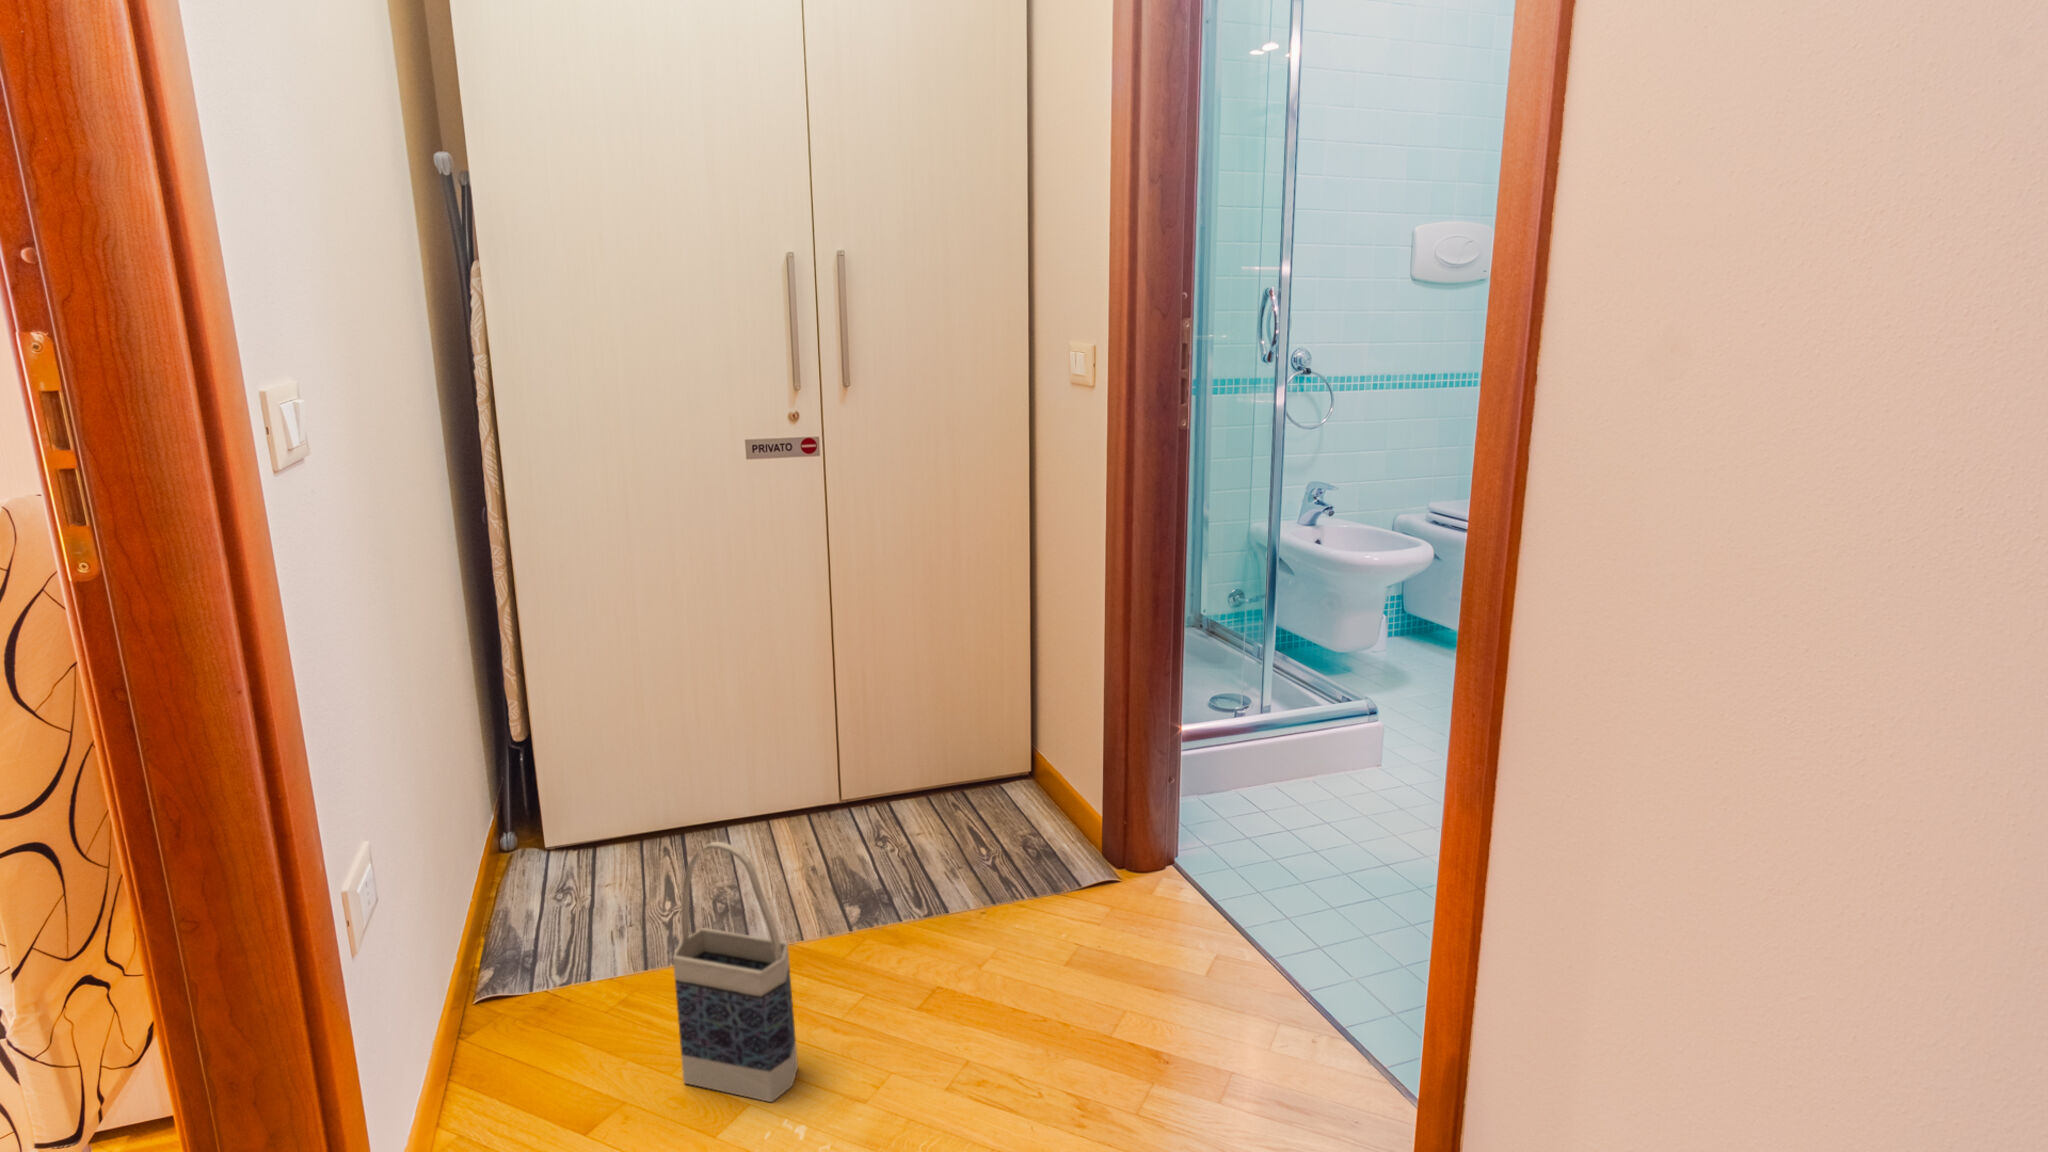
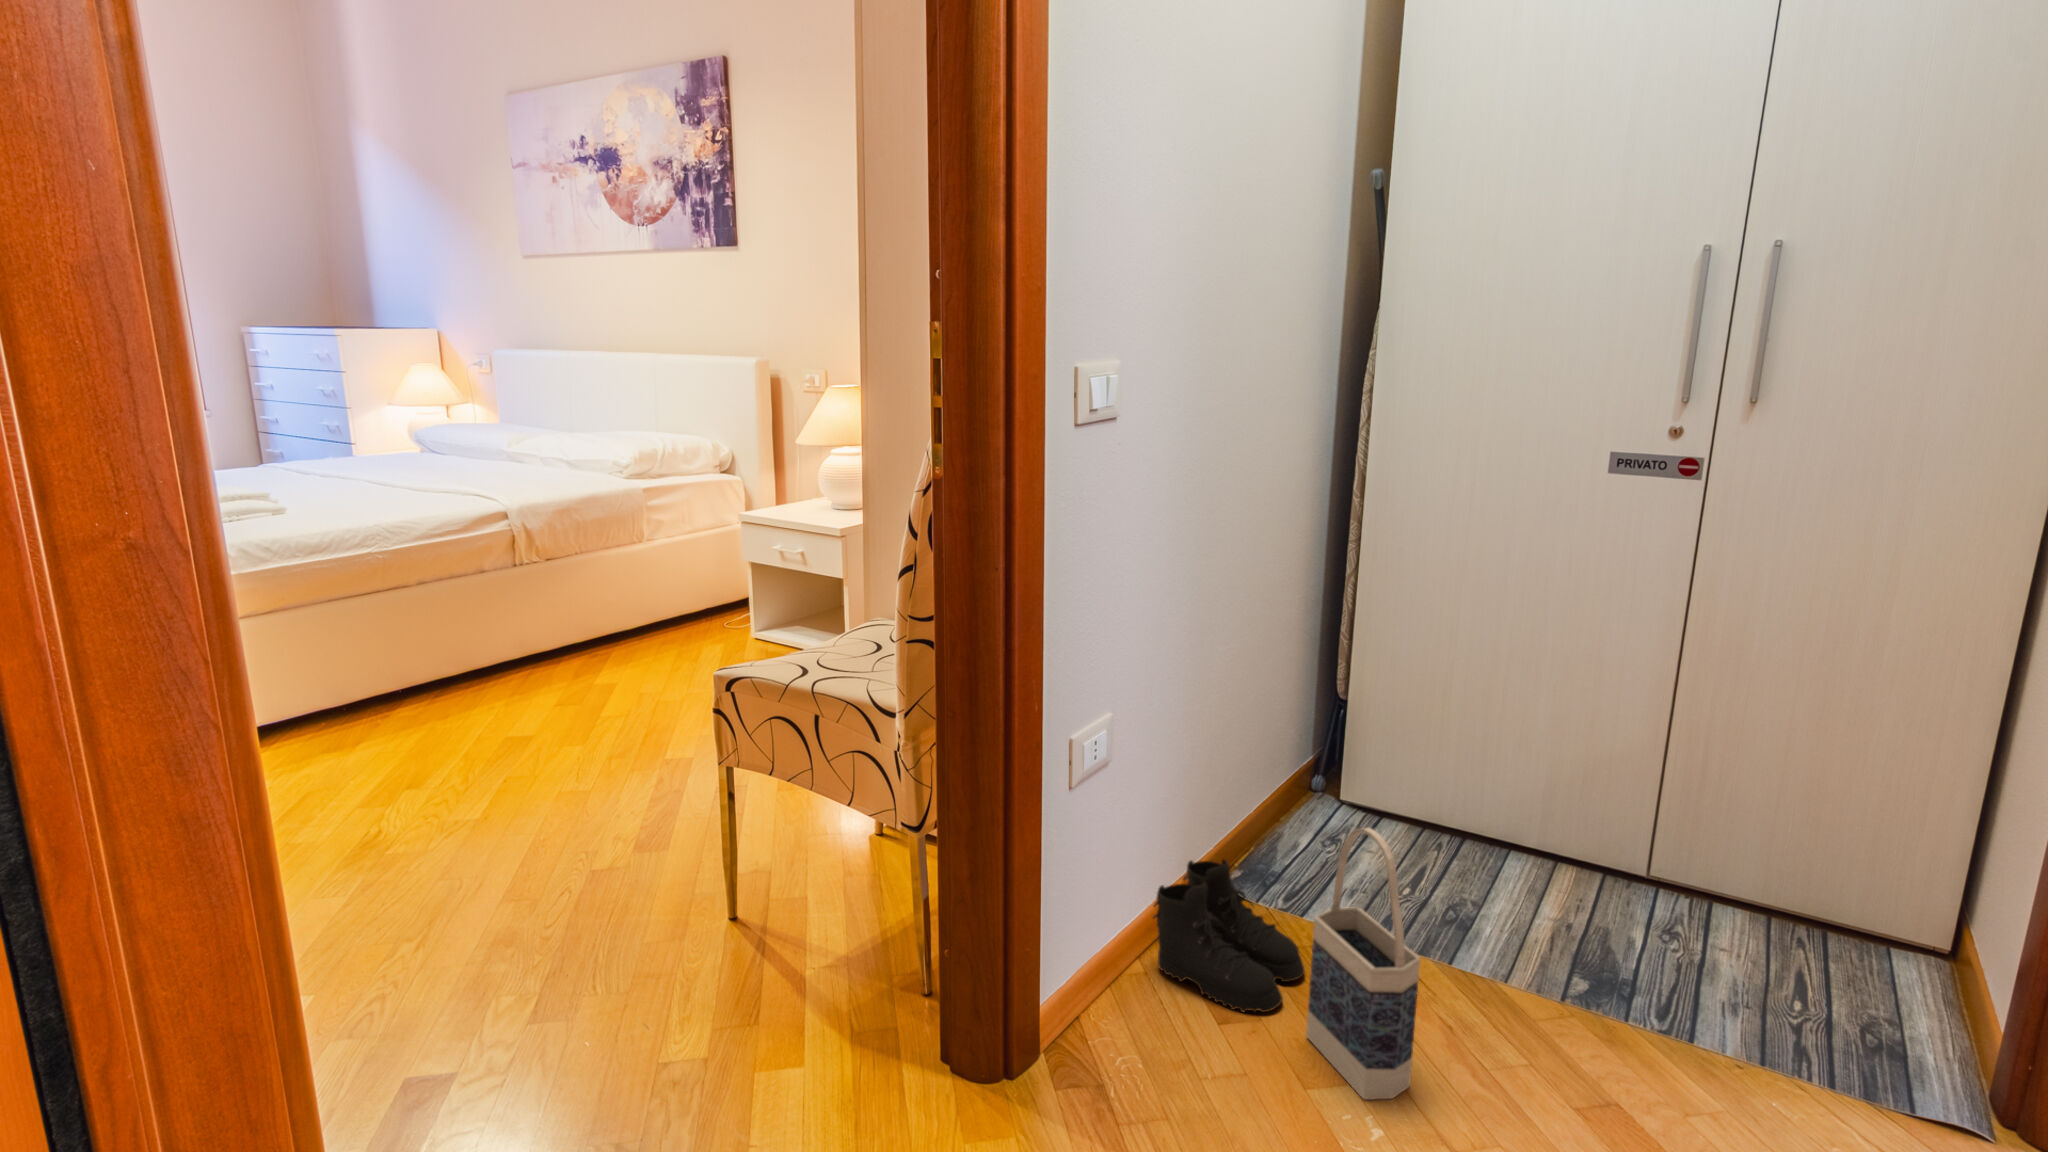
boots: none [459,954,640,1115] -> present [1153,859,1305,1012]

